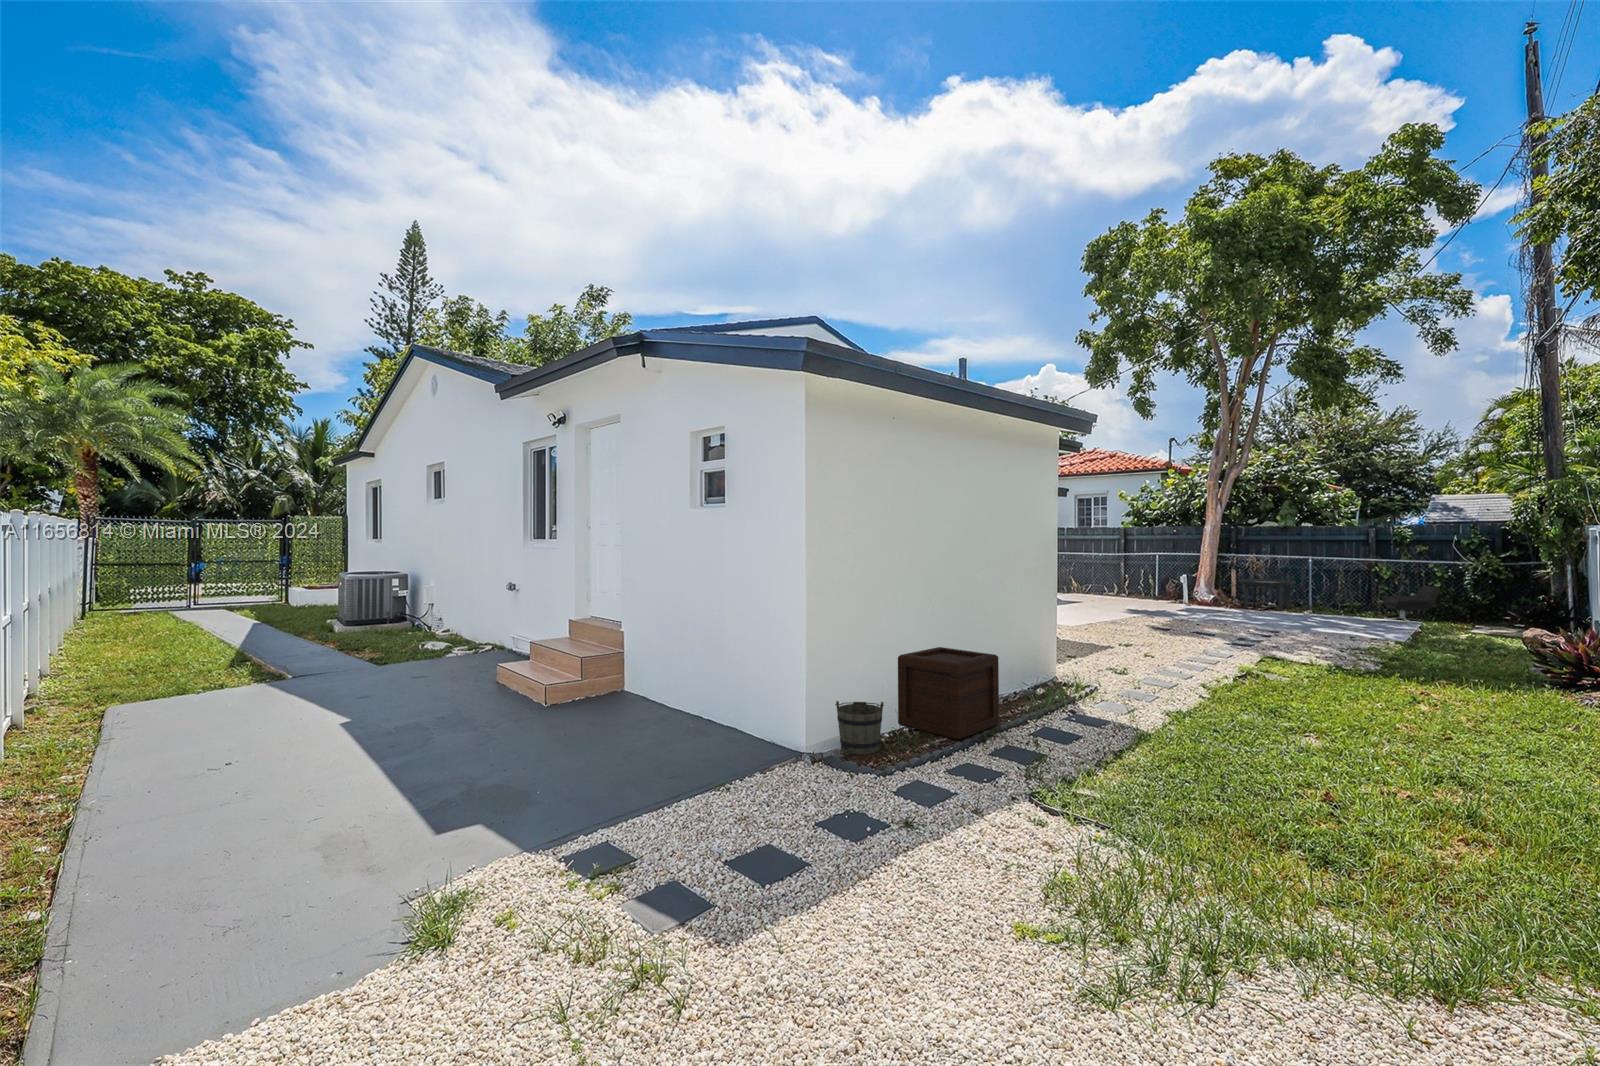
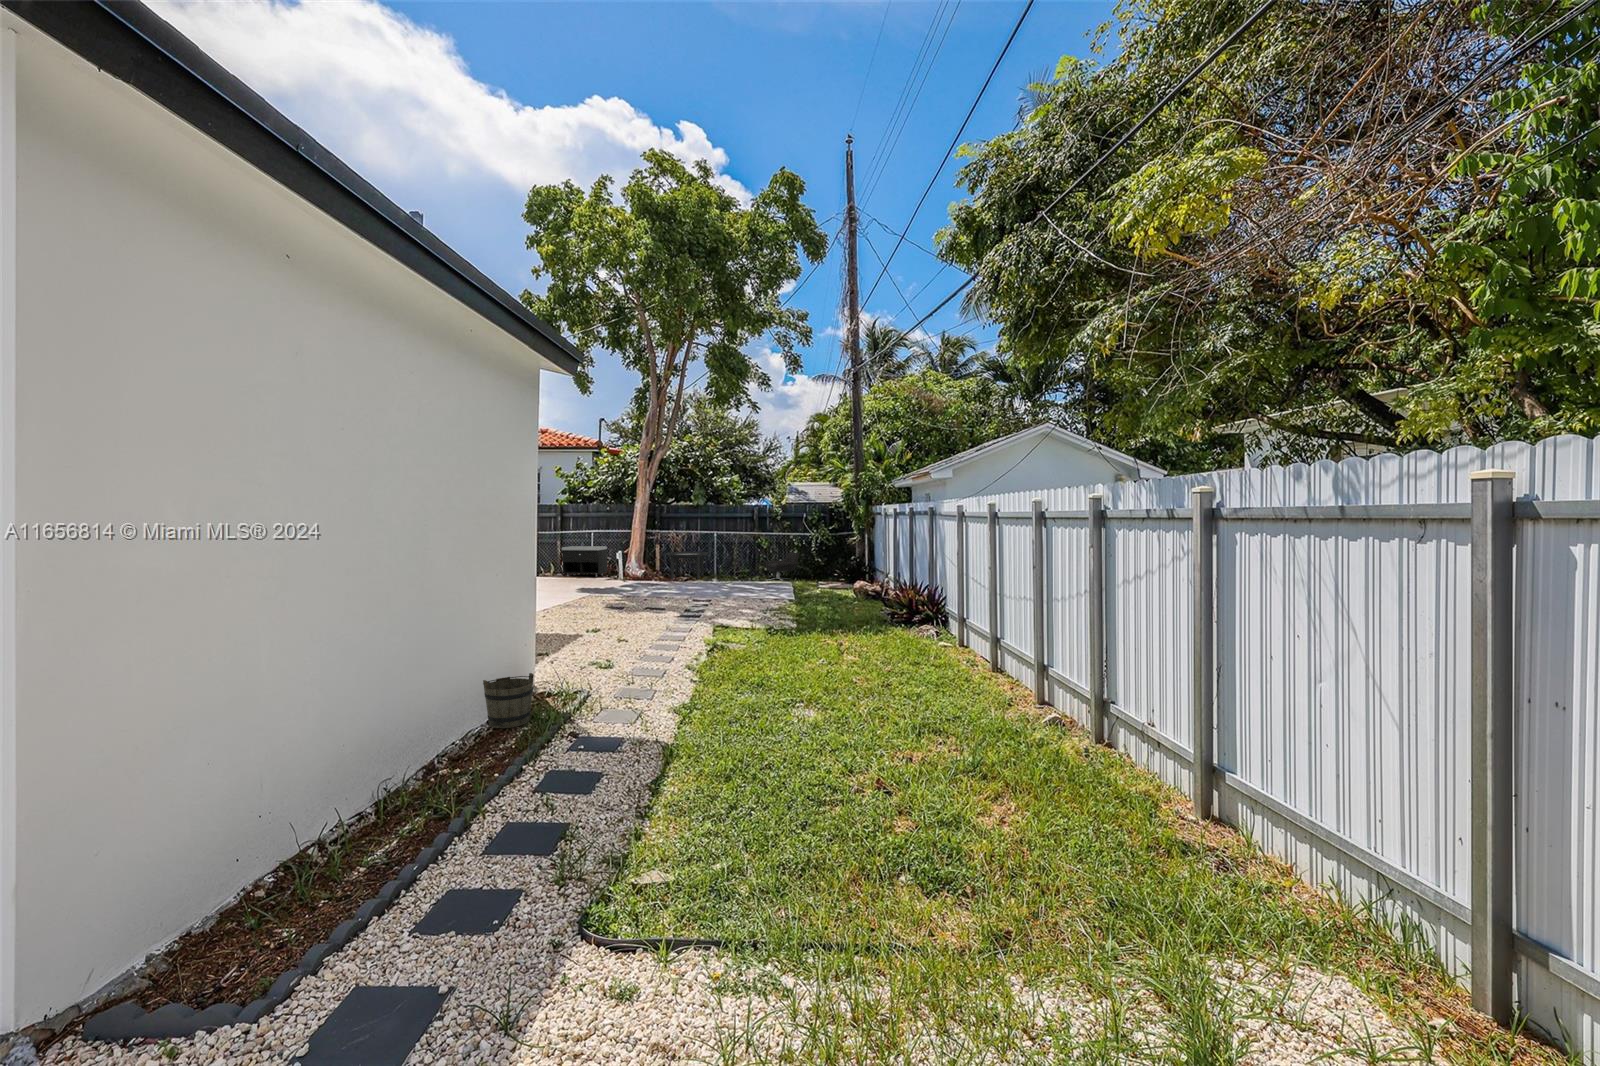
storage bench: none [1121,569,1170,600] -> present [562,546,607,577]
wooden crate: present [898,647,999,740] -> none [306,691,488,844]
bucket: present [835,701,884,755] -> present [483,673,534,728]

